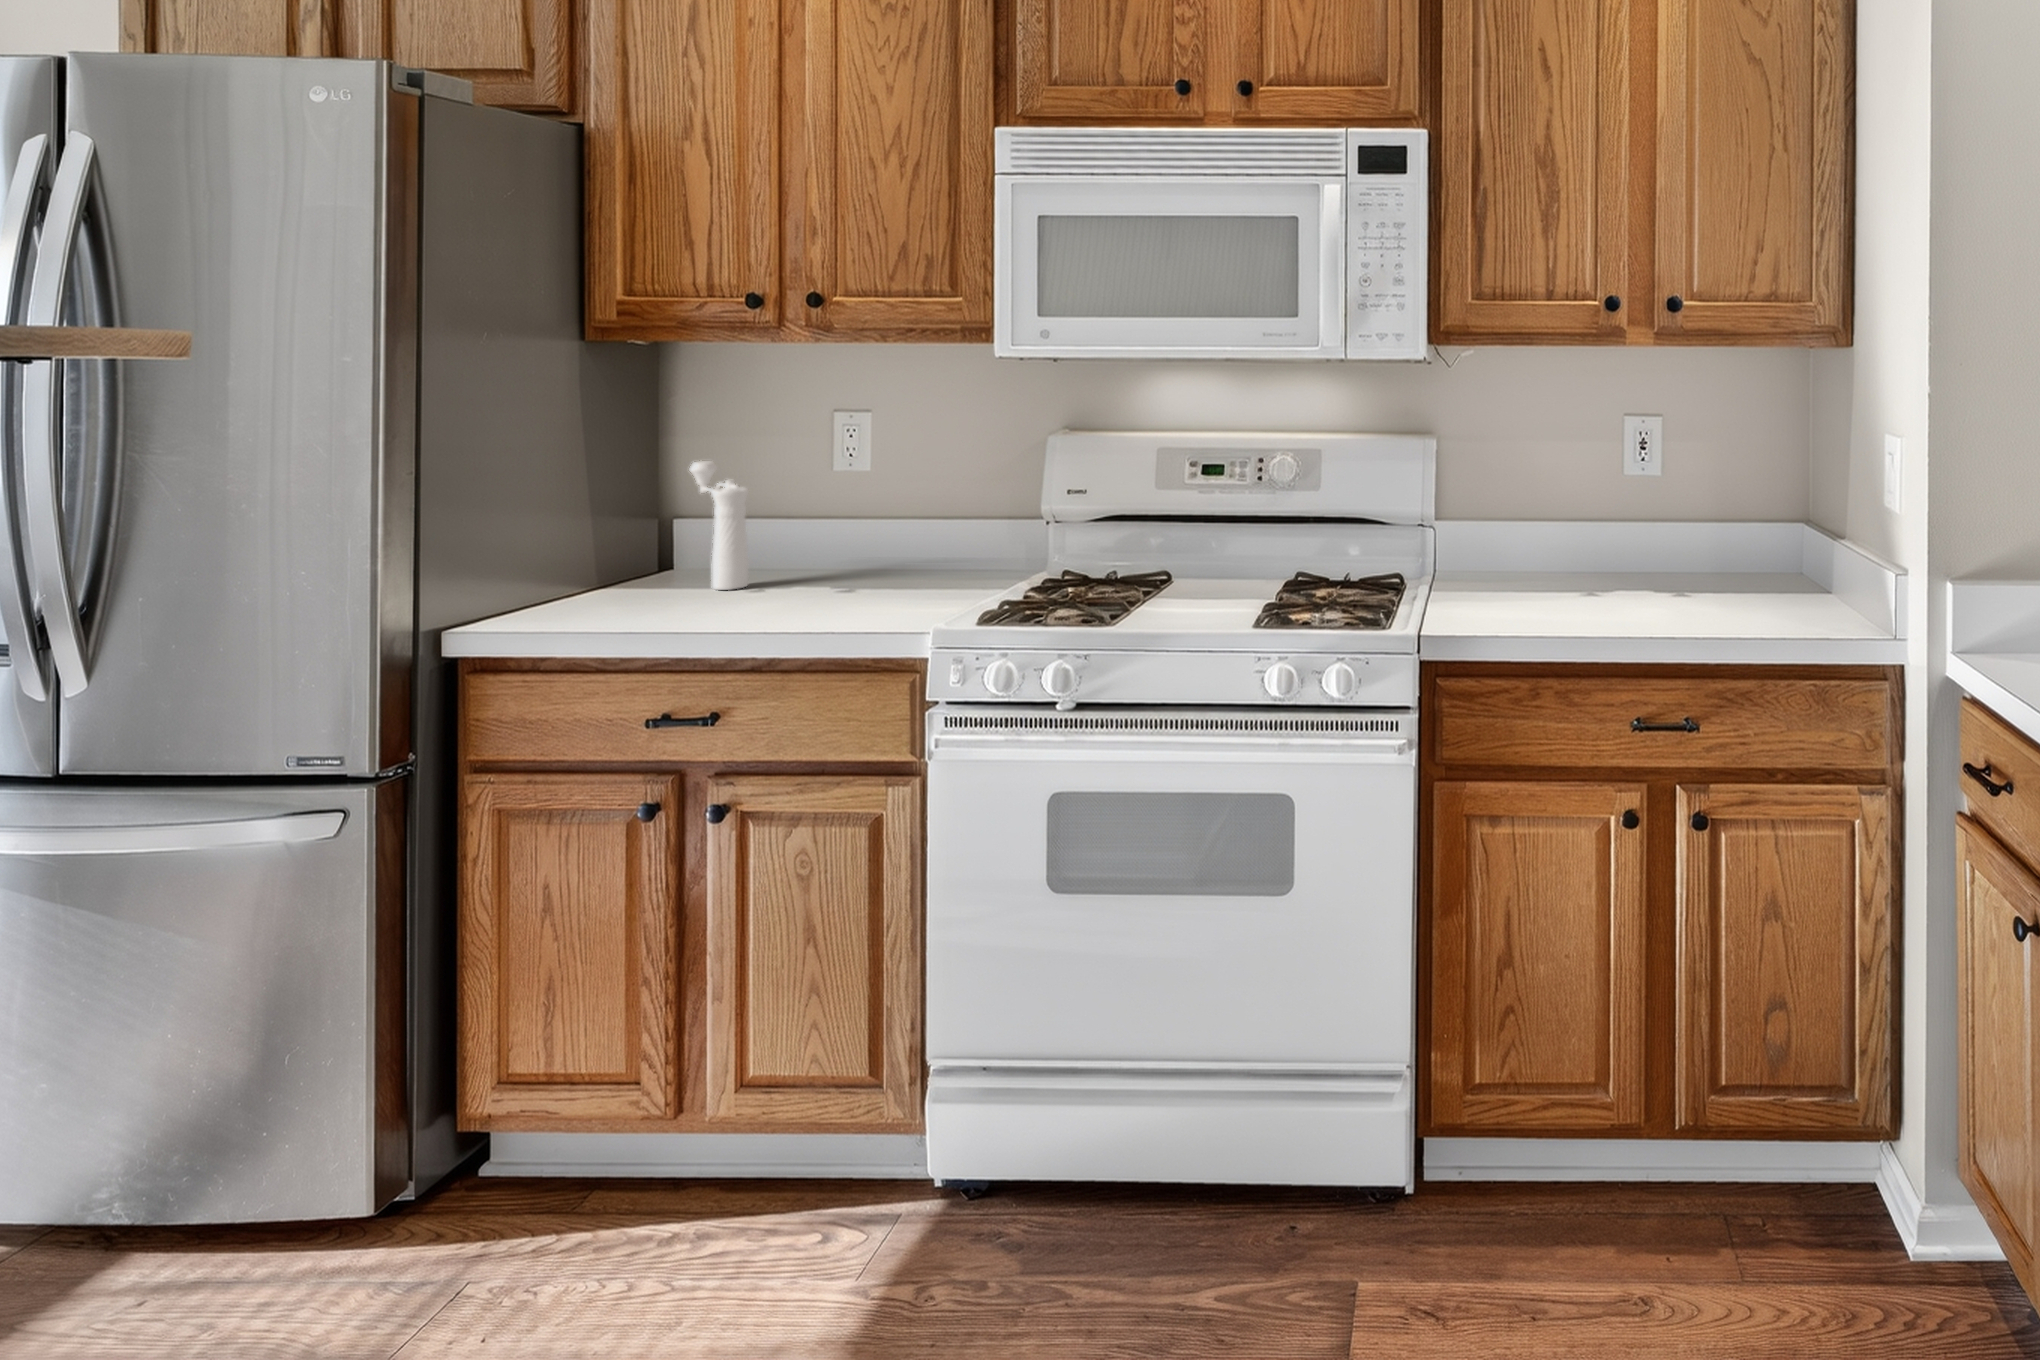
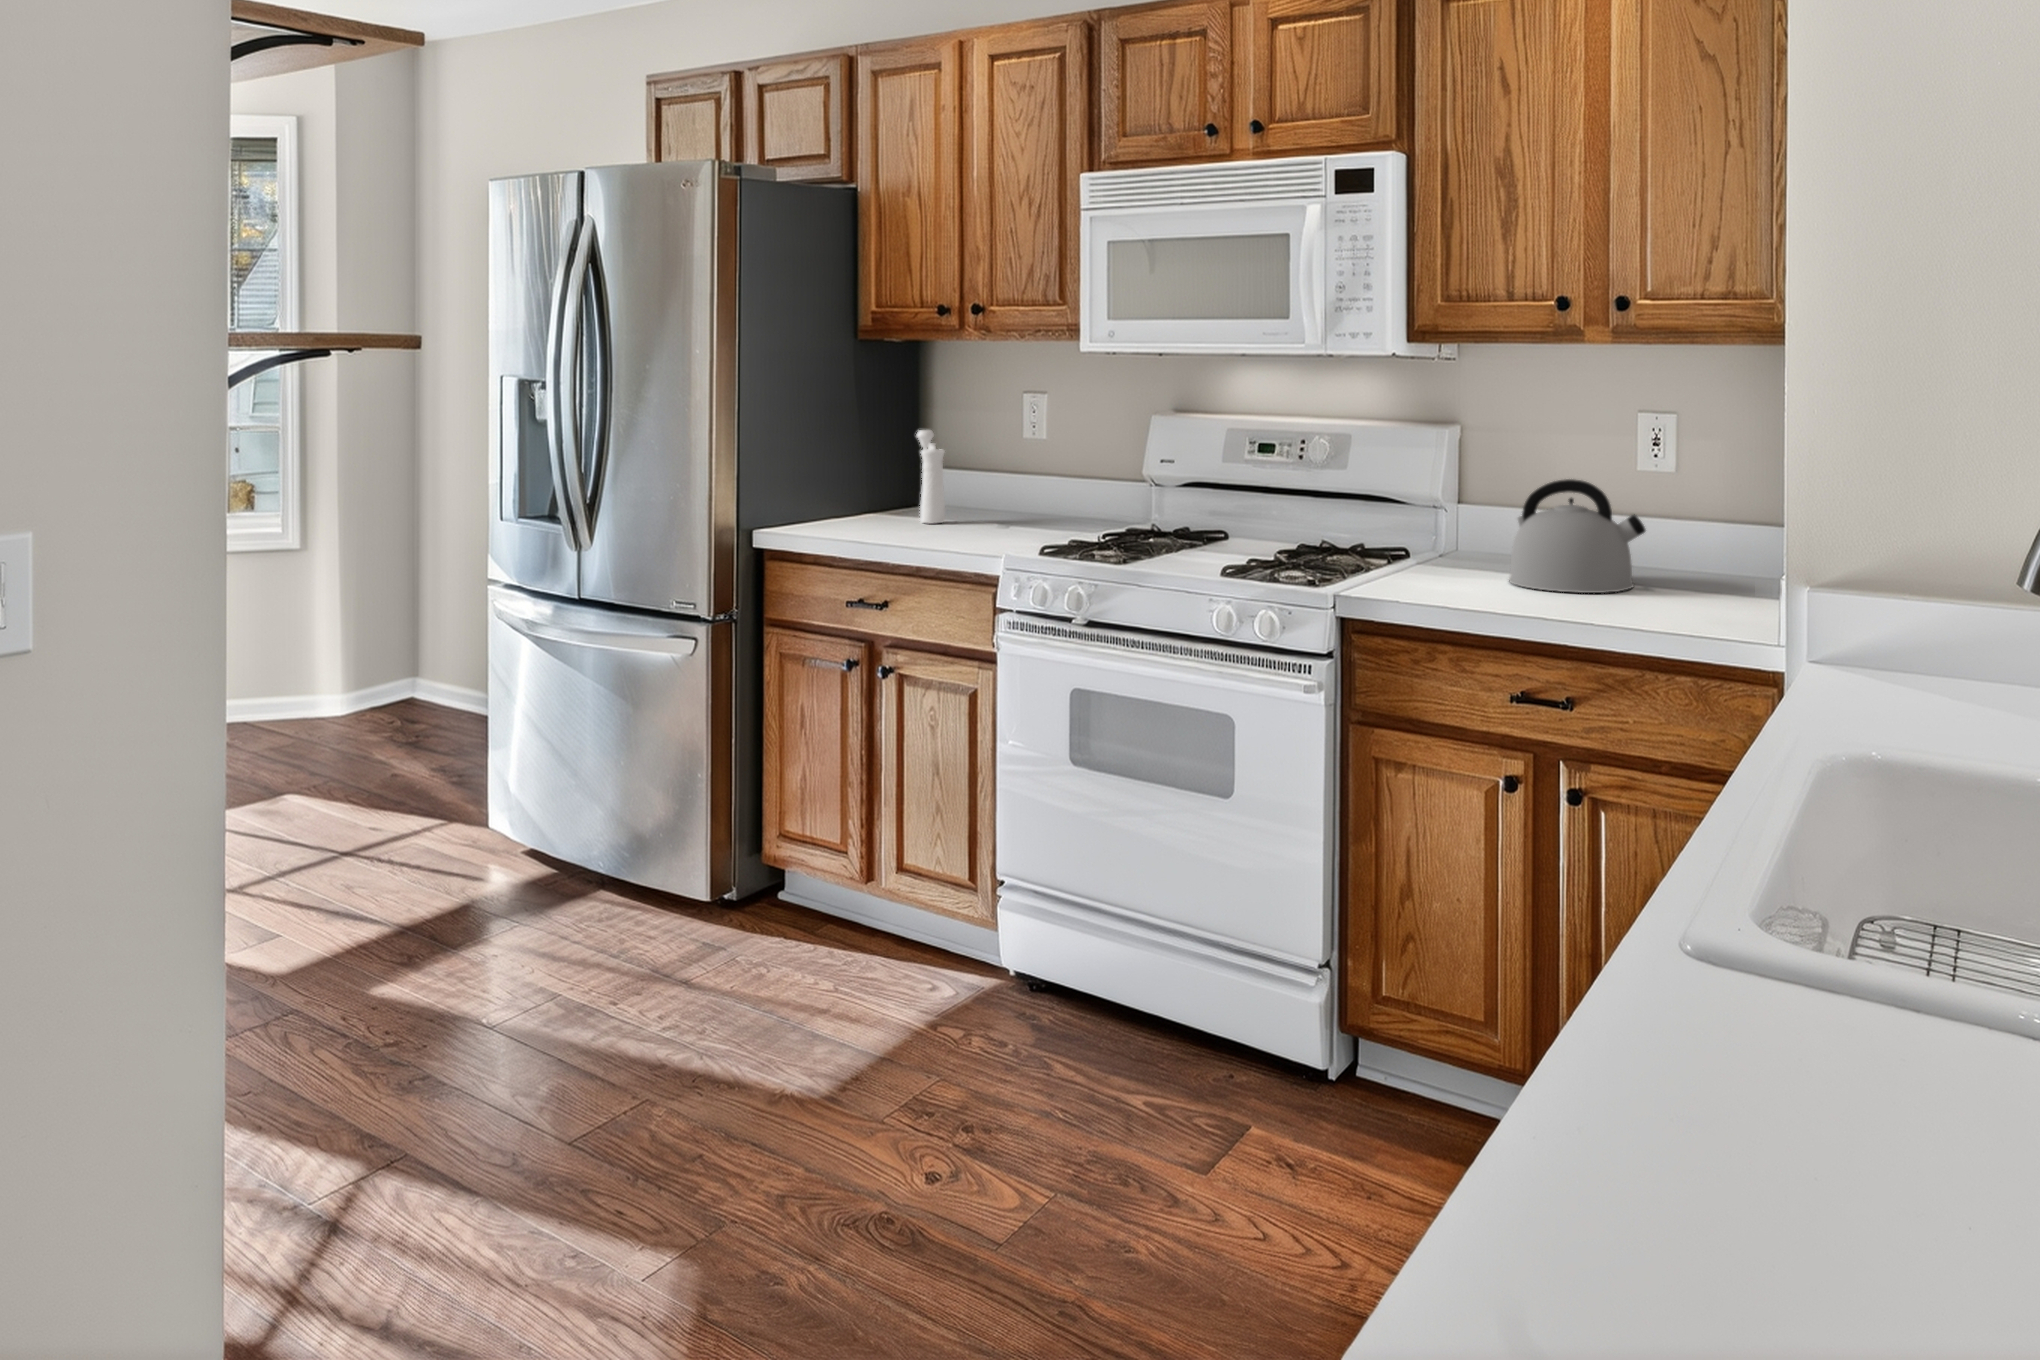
kettle: none [1548,484,1685,604] -> present [1509,479,1646,593]

